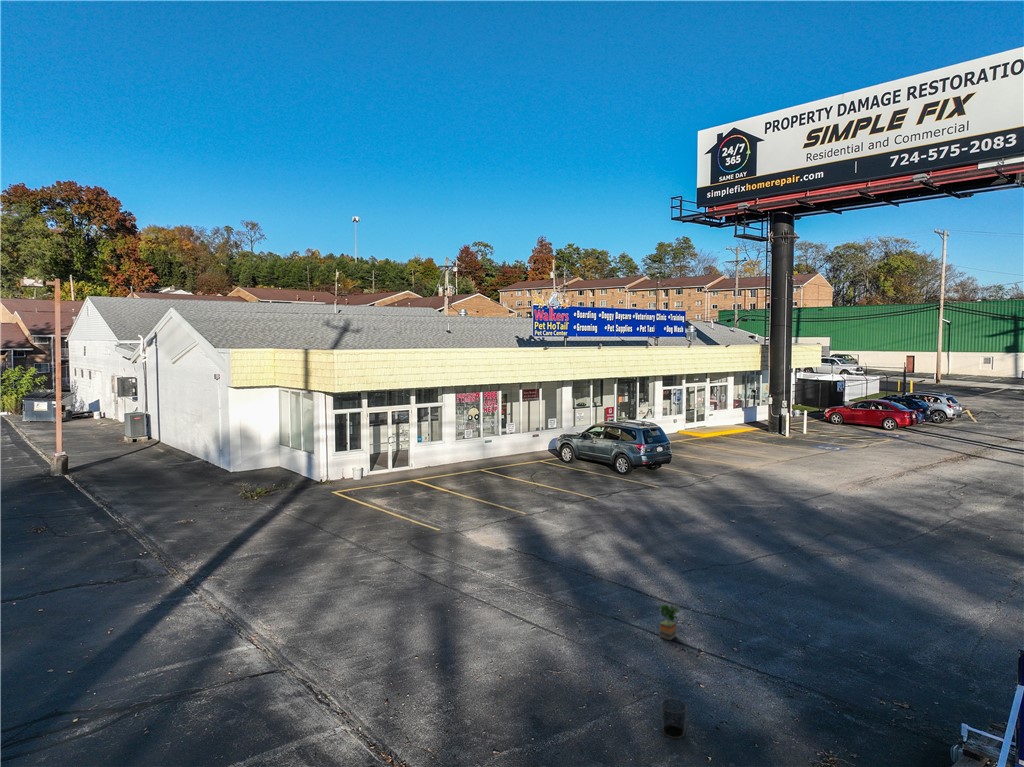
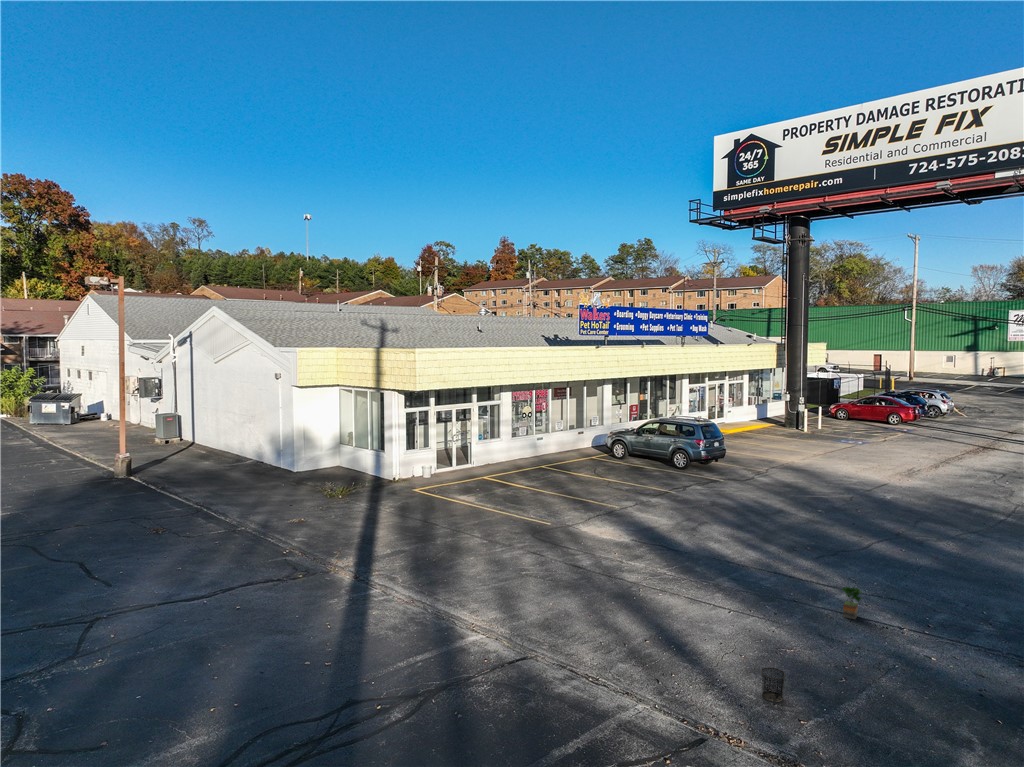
trash can: present [661,699,687,738] -> present [761,667,786,702]

